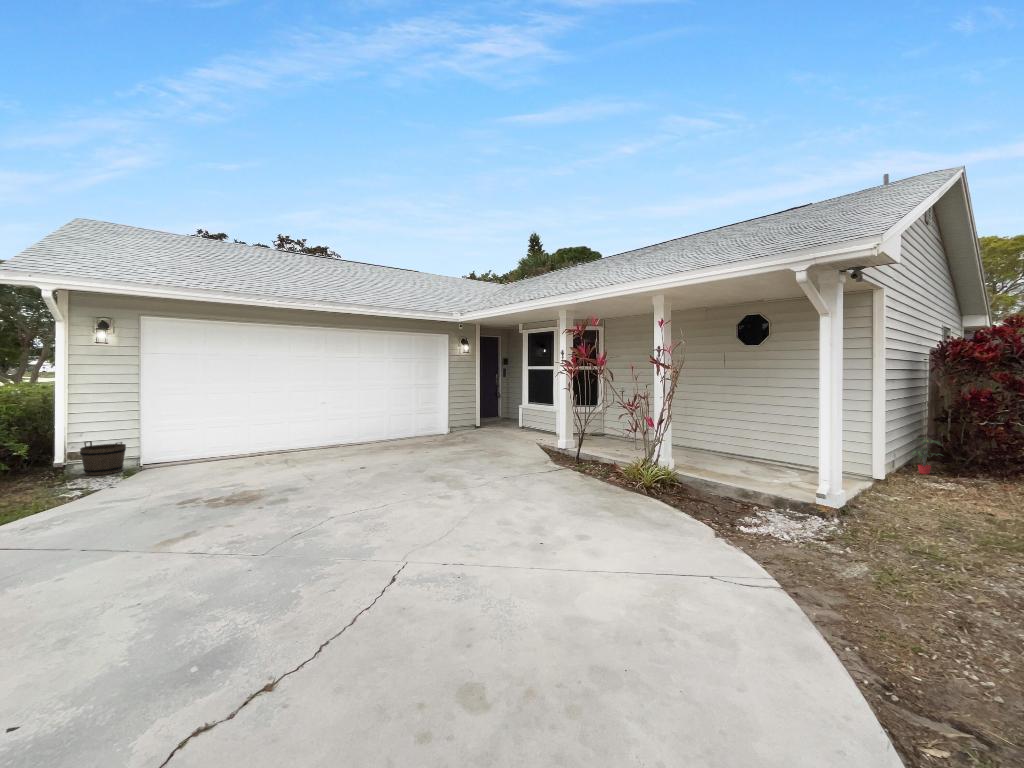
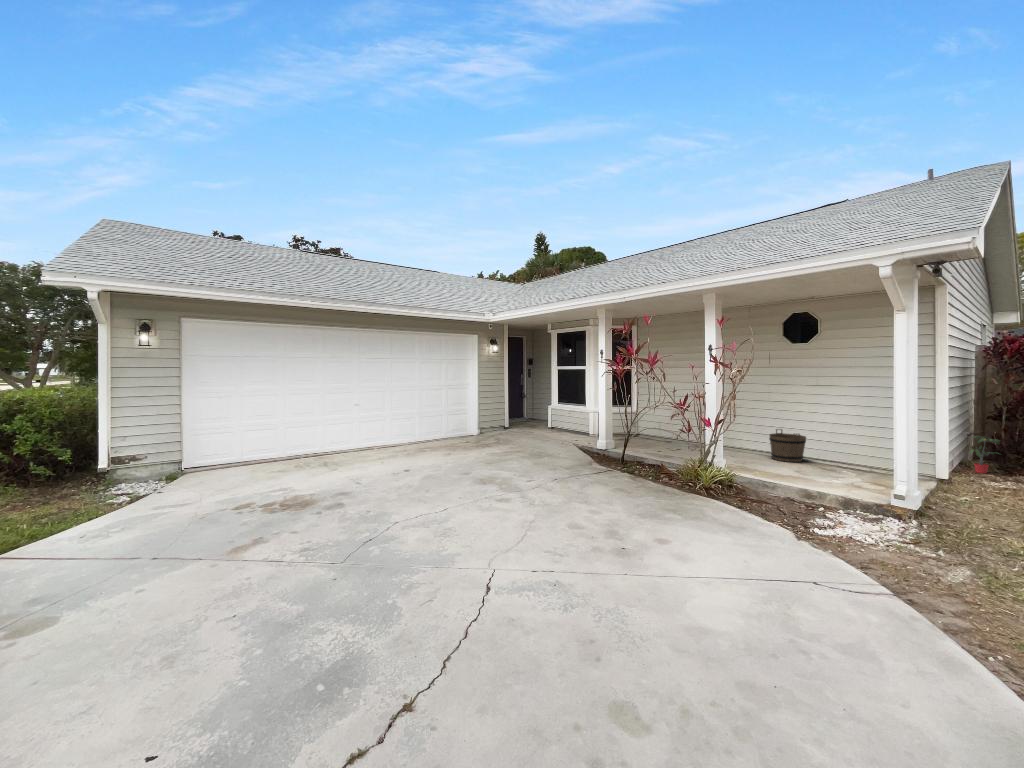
bucket: present [80,441,126,475] -> present [769,429,806,462]

